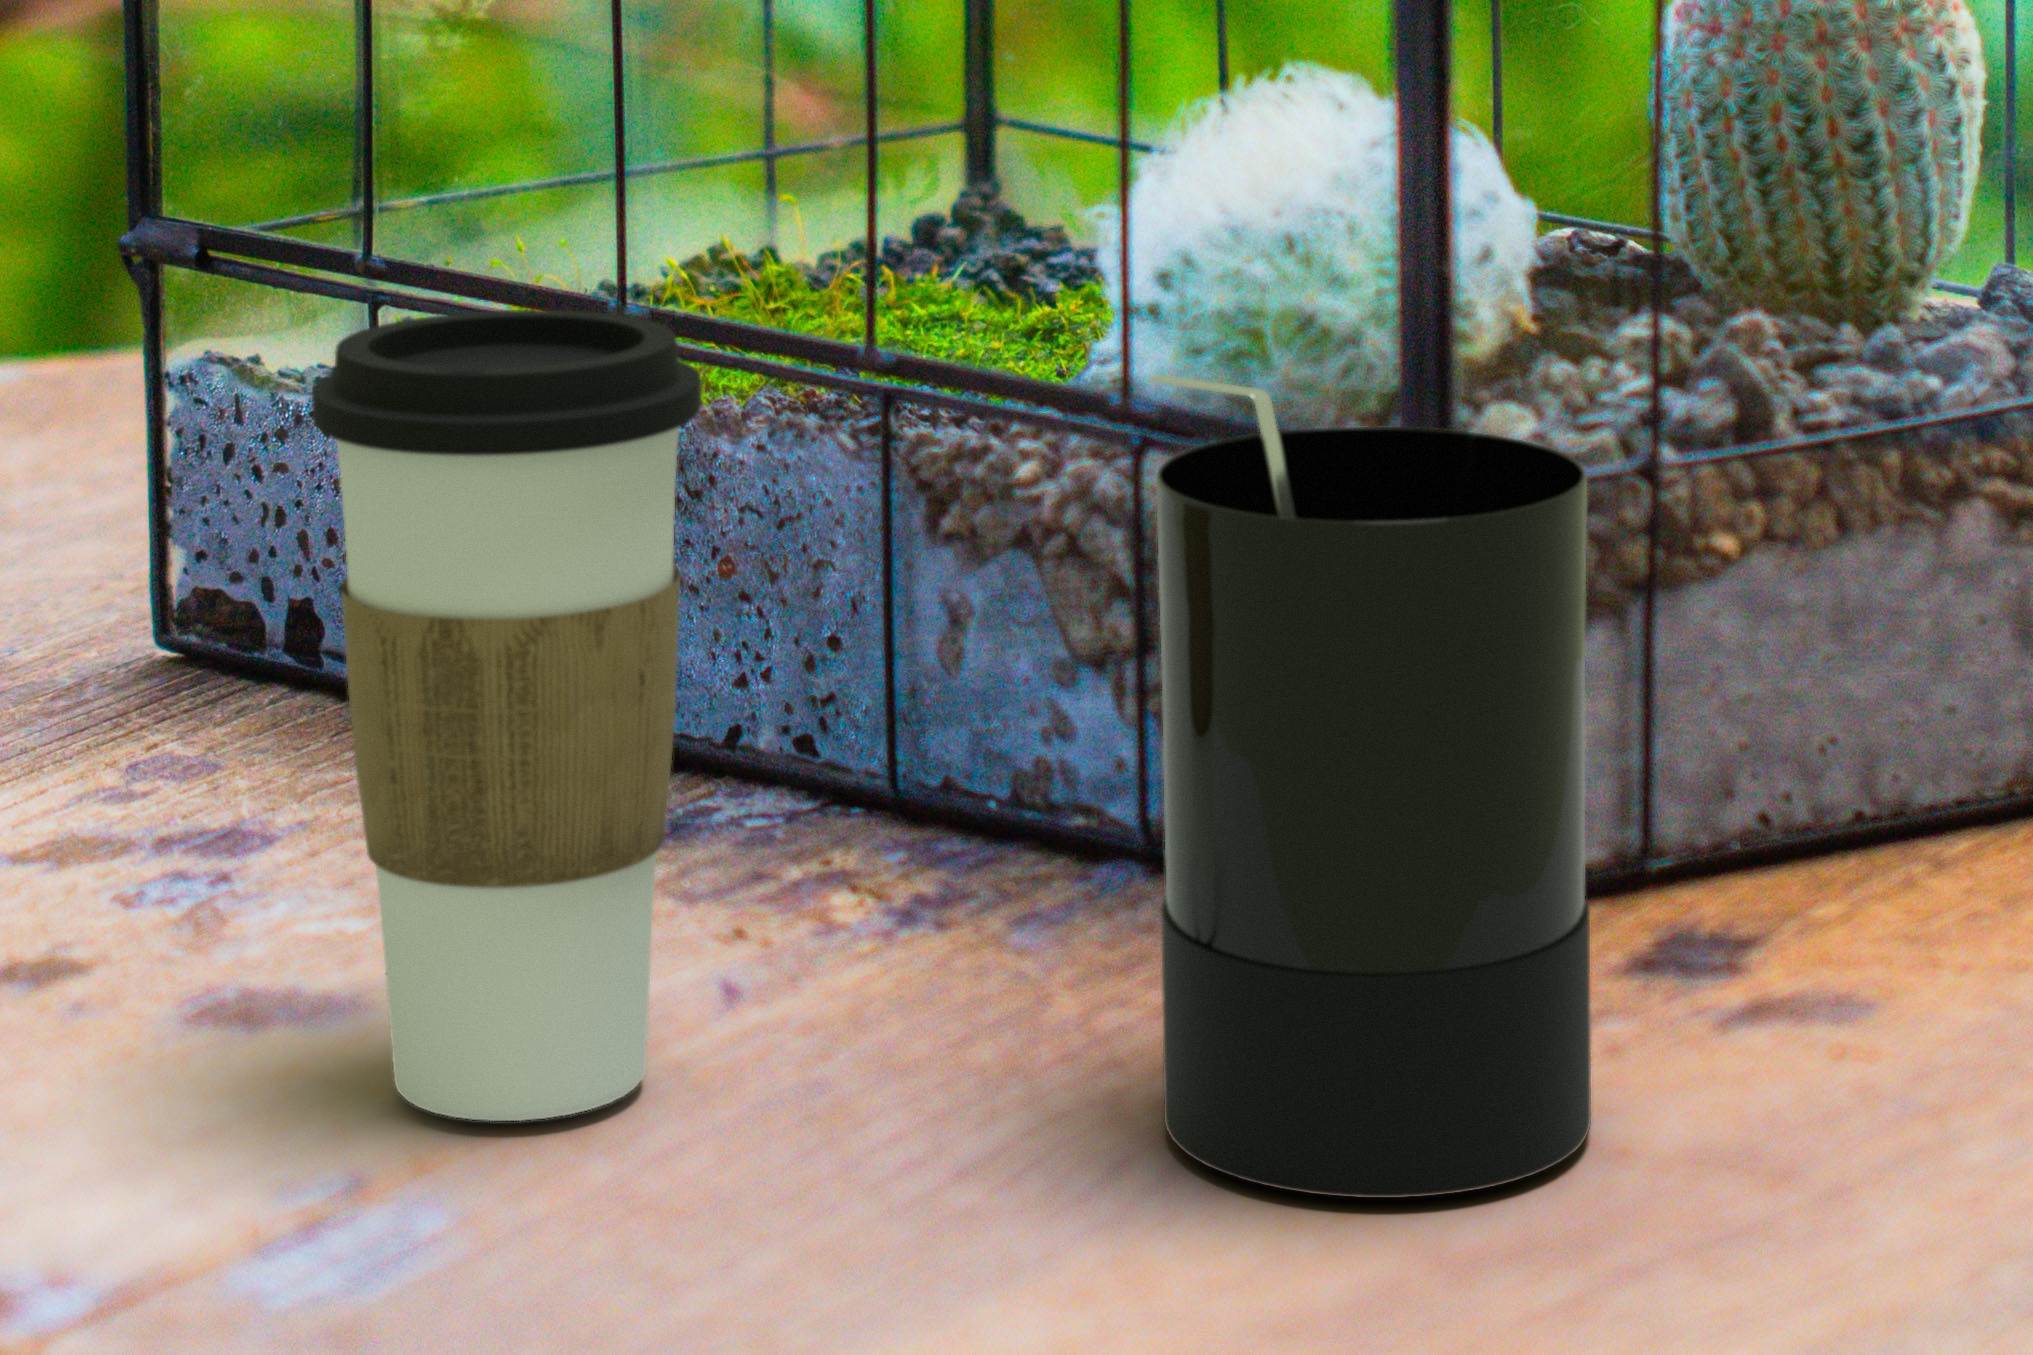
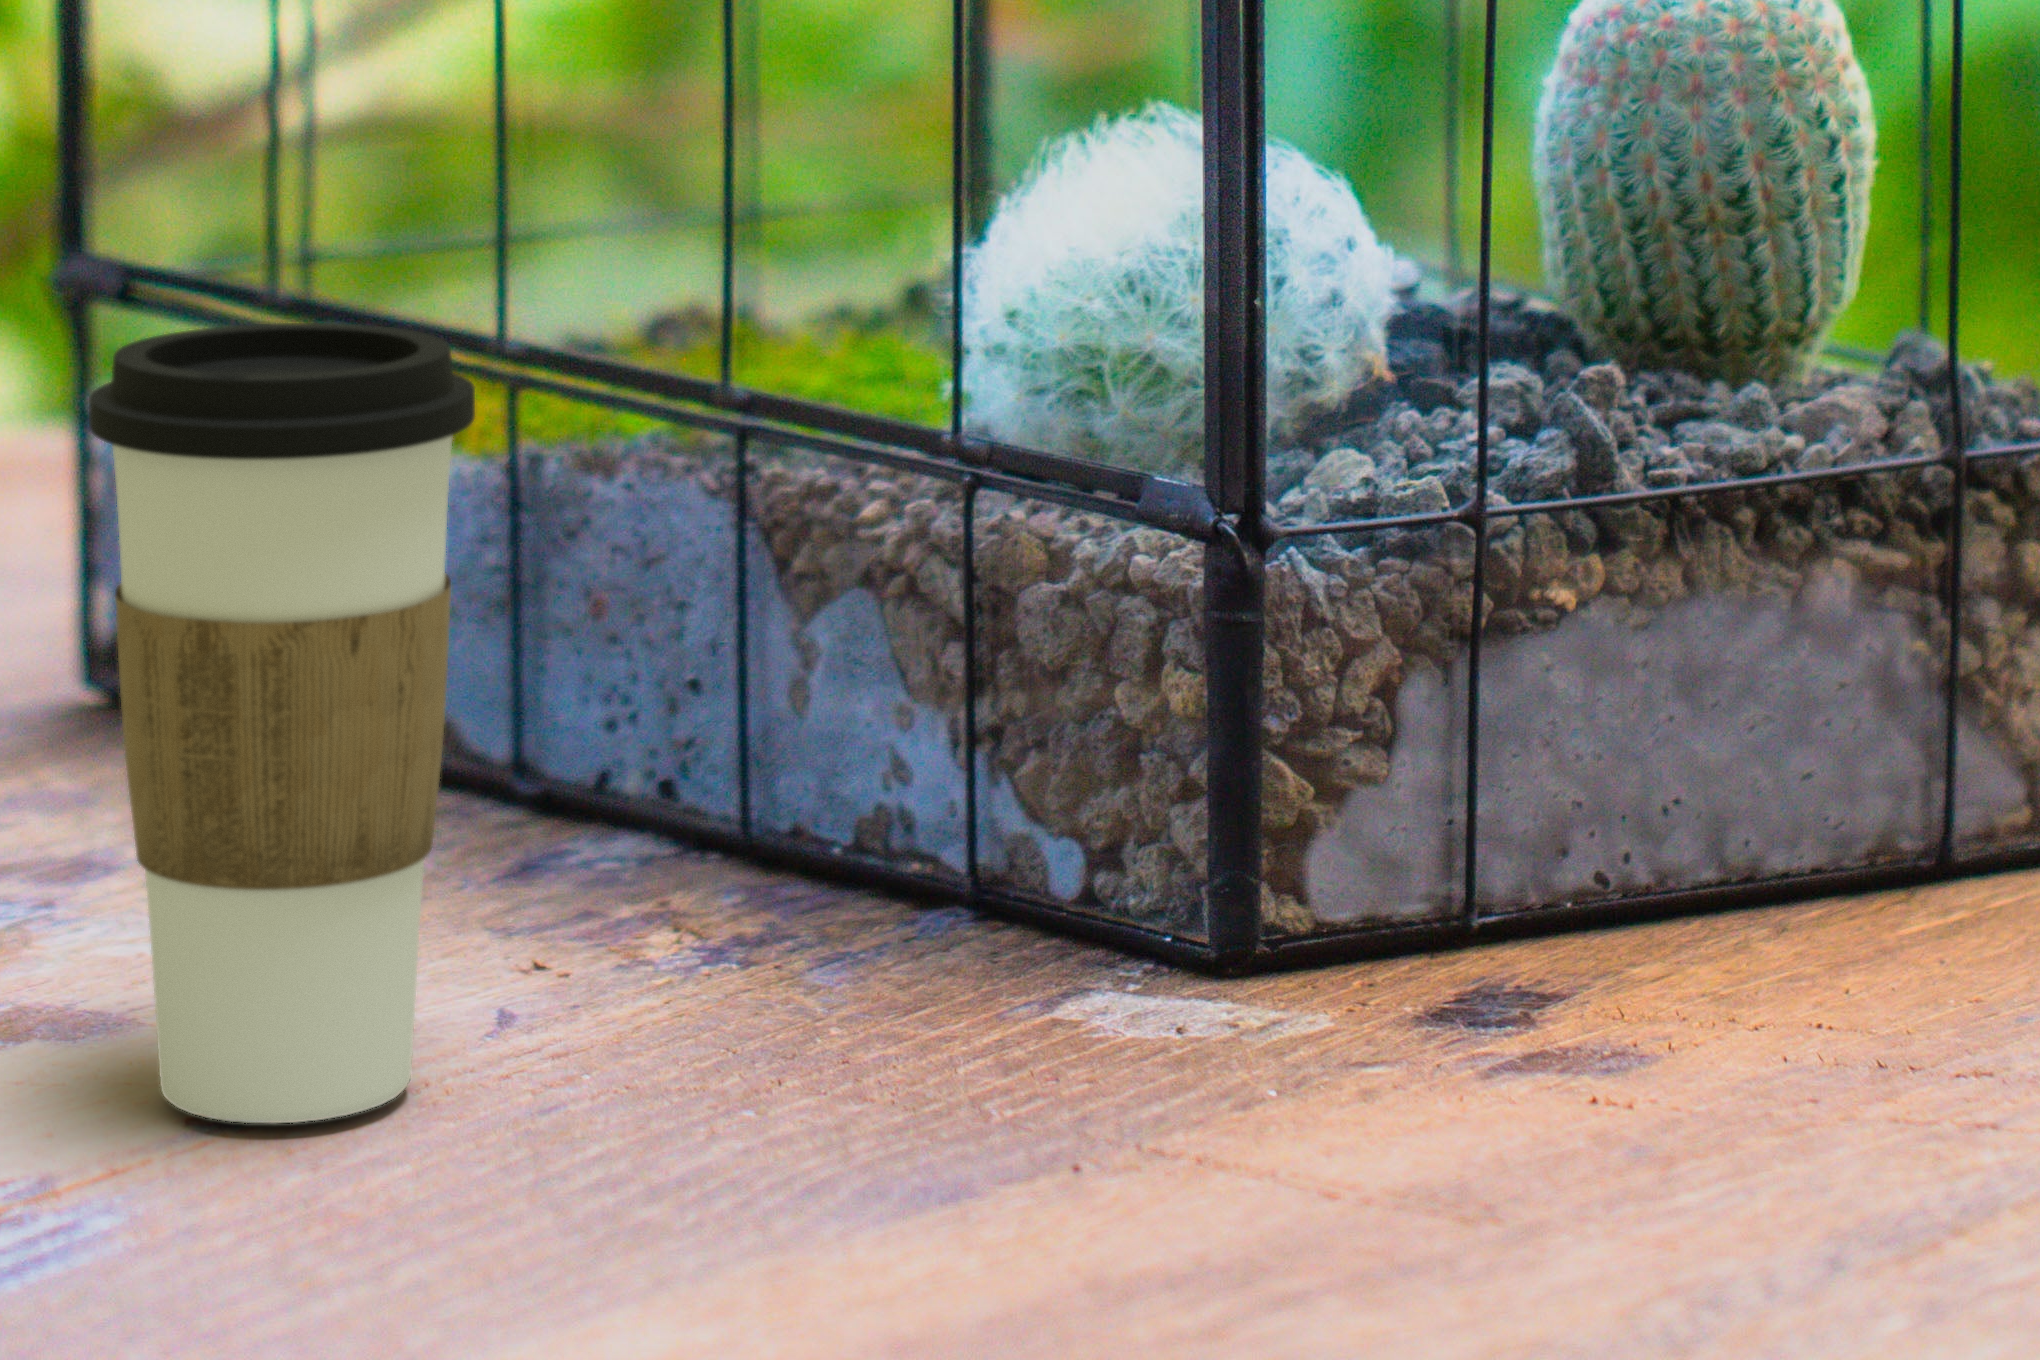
candle: present [1149,375,1591,1198] -> none [901,401,1330,1224]

